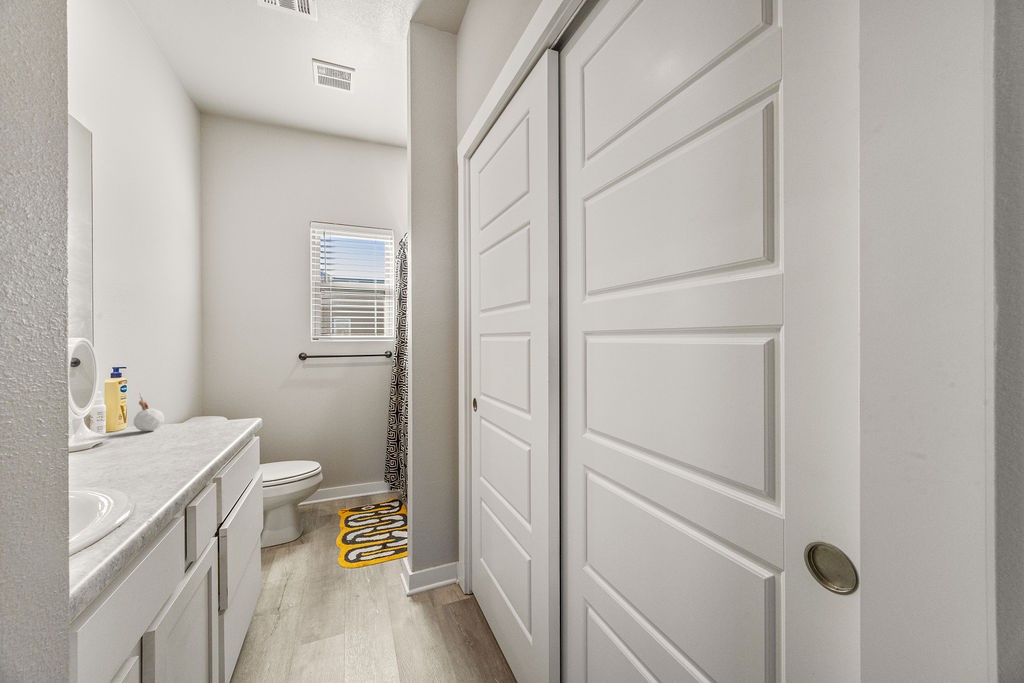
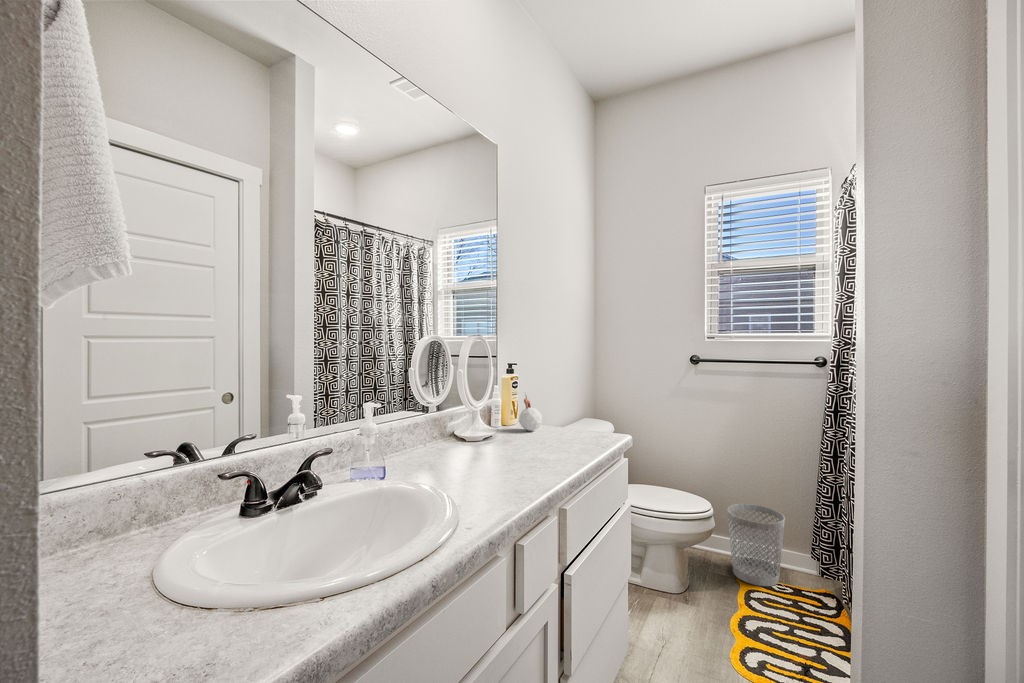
wastebasket: none [331,457,369,513] -> present [728,504,785,586]

